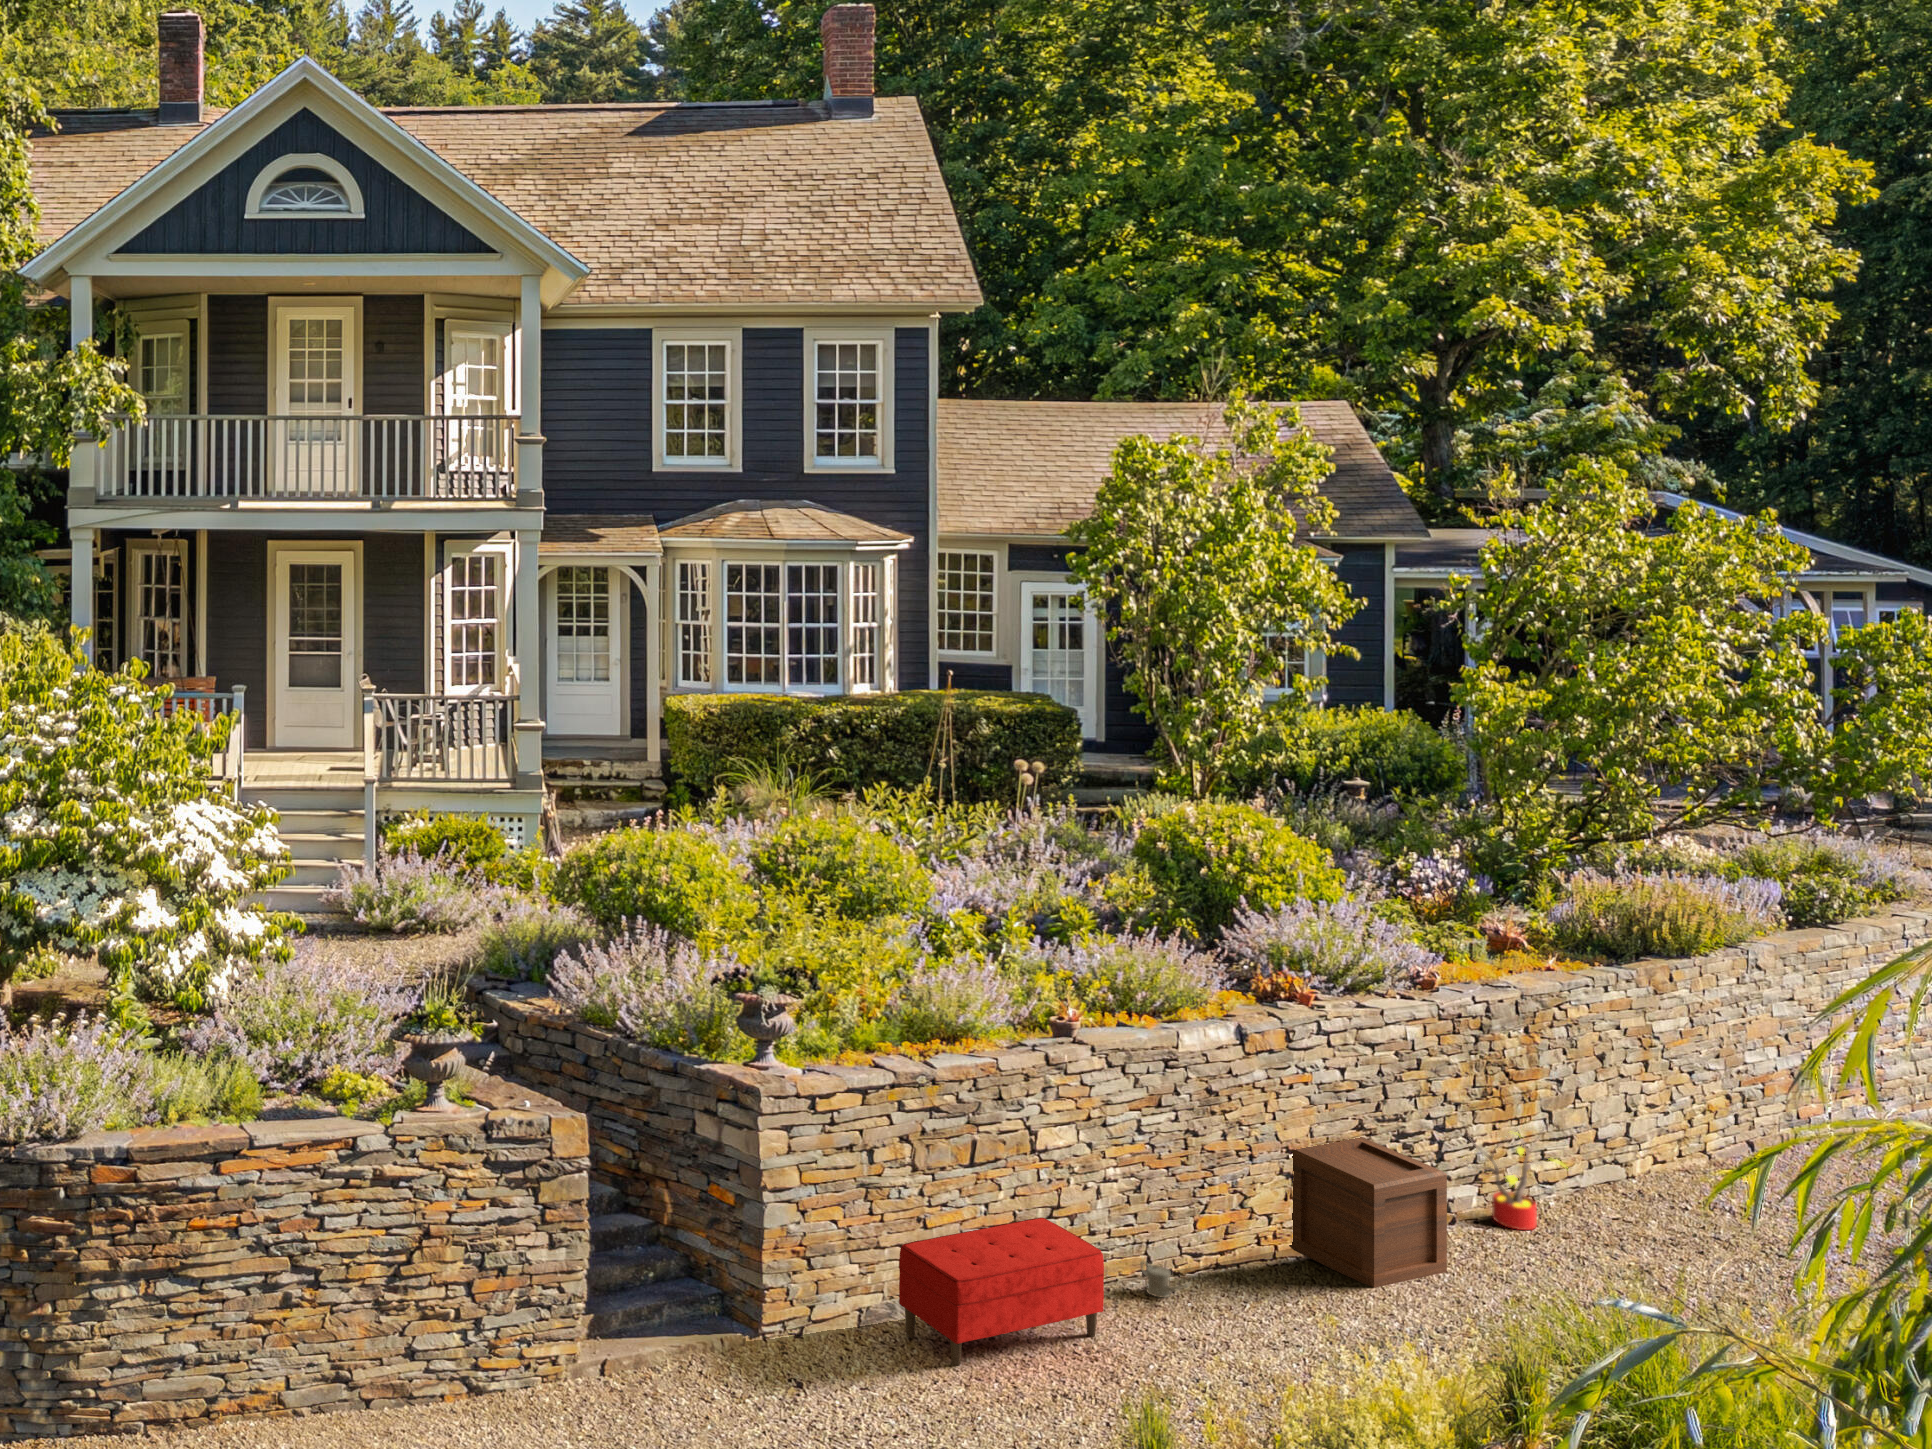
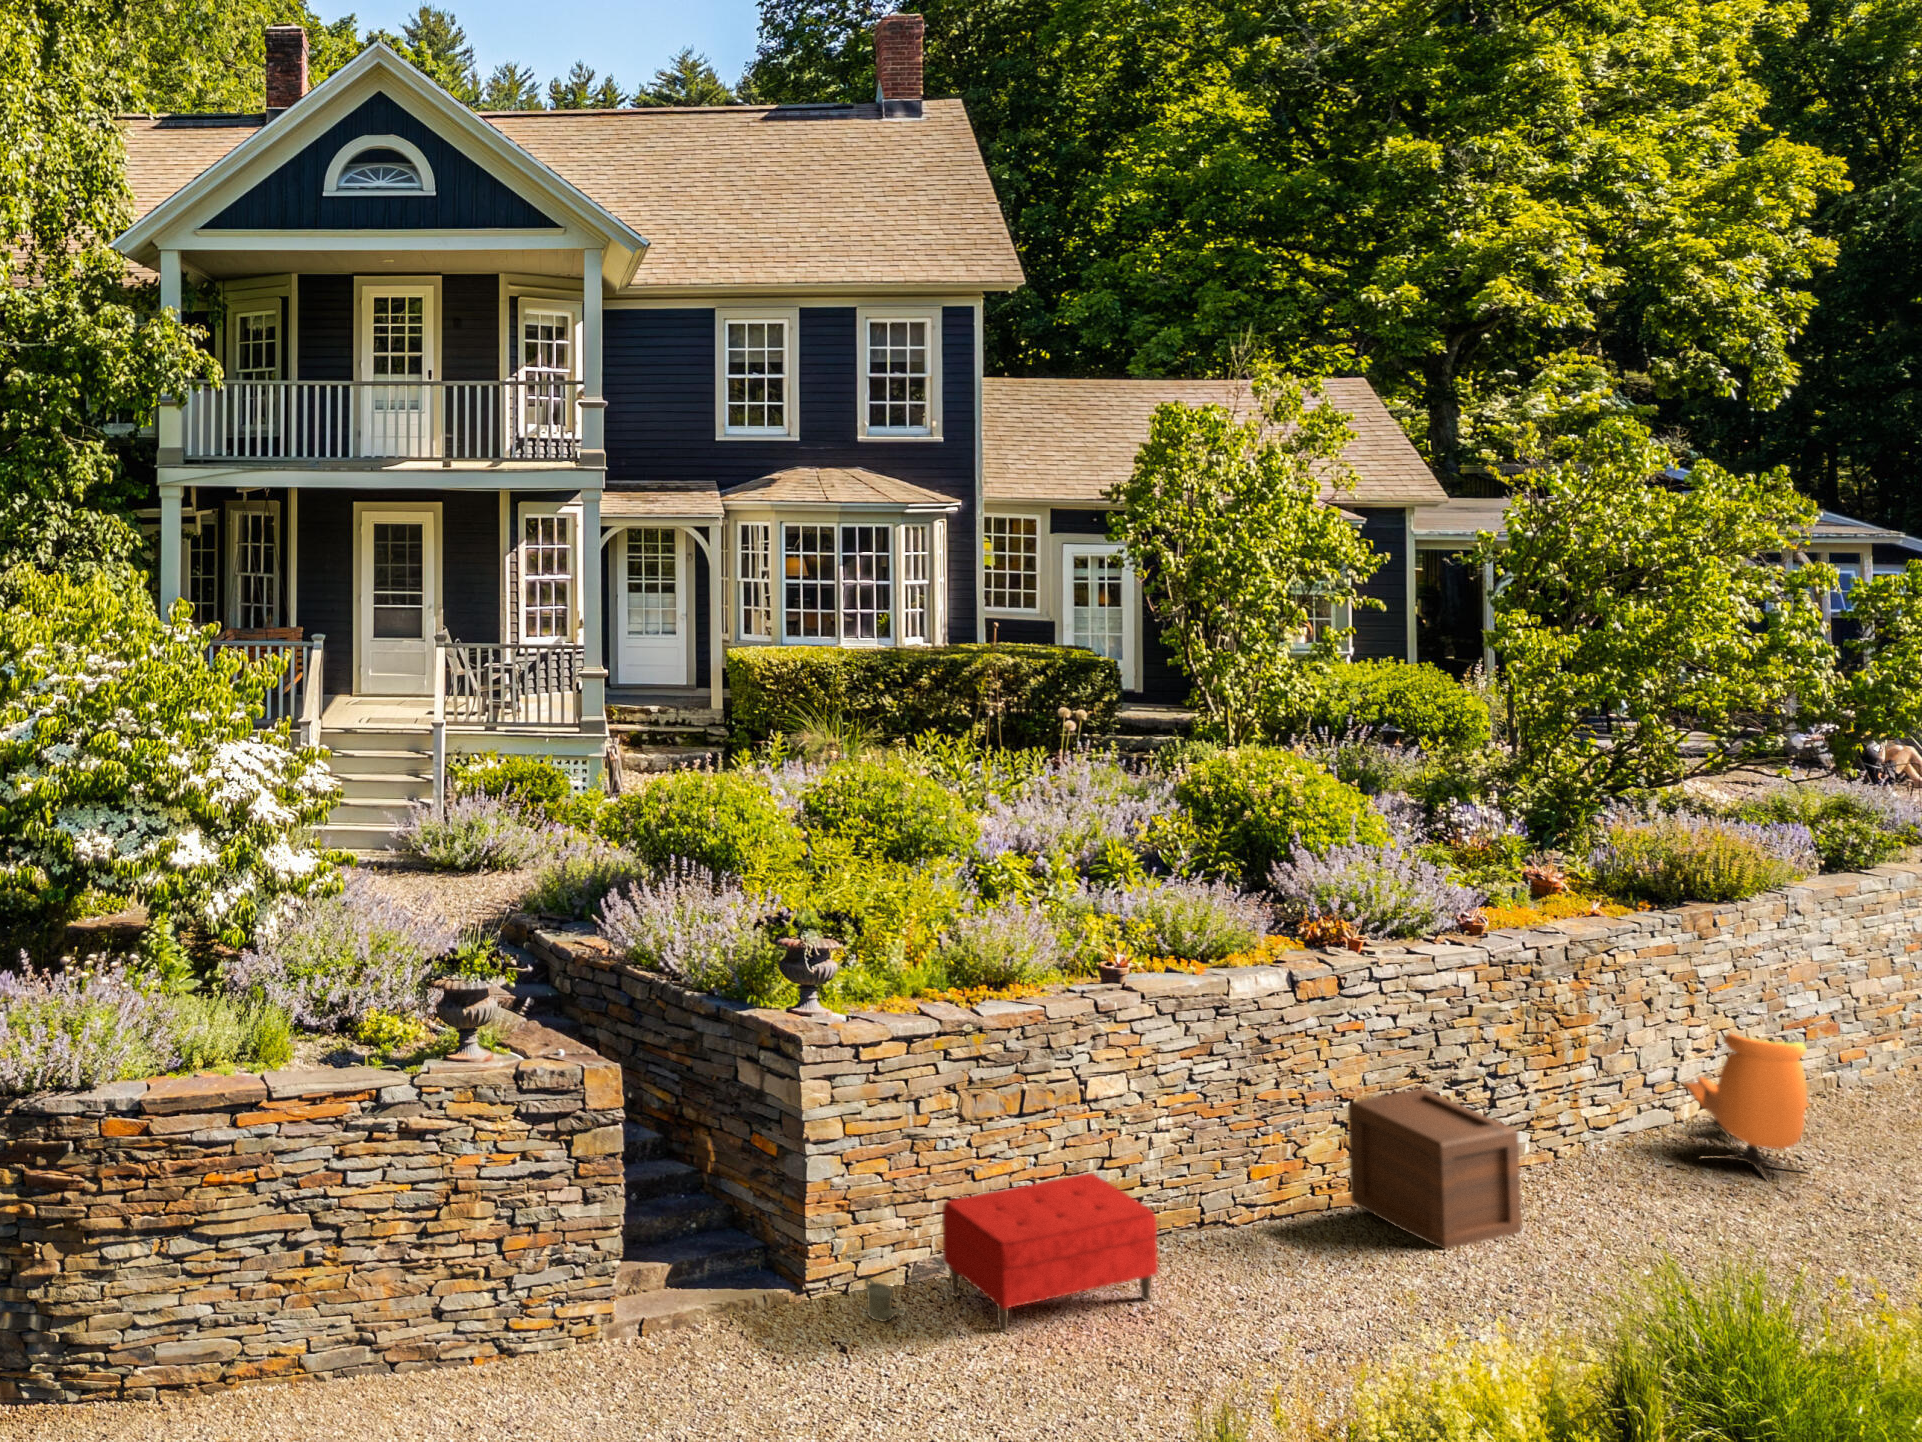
lounge chair: none [1608,1081,1721,1230] -> present [1684,1033,1809,1182]
decorative plant: present [1466,1132,1568,1230] -> none [1518,1074,1645,1186]
watering can: present [1140,1261,1190,1298] -> present [865,1277,906,1321]

